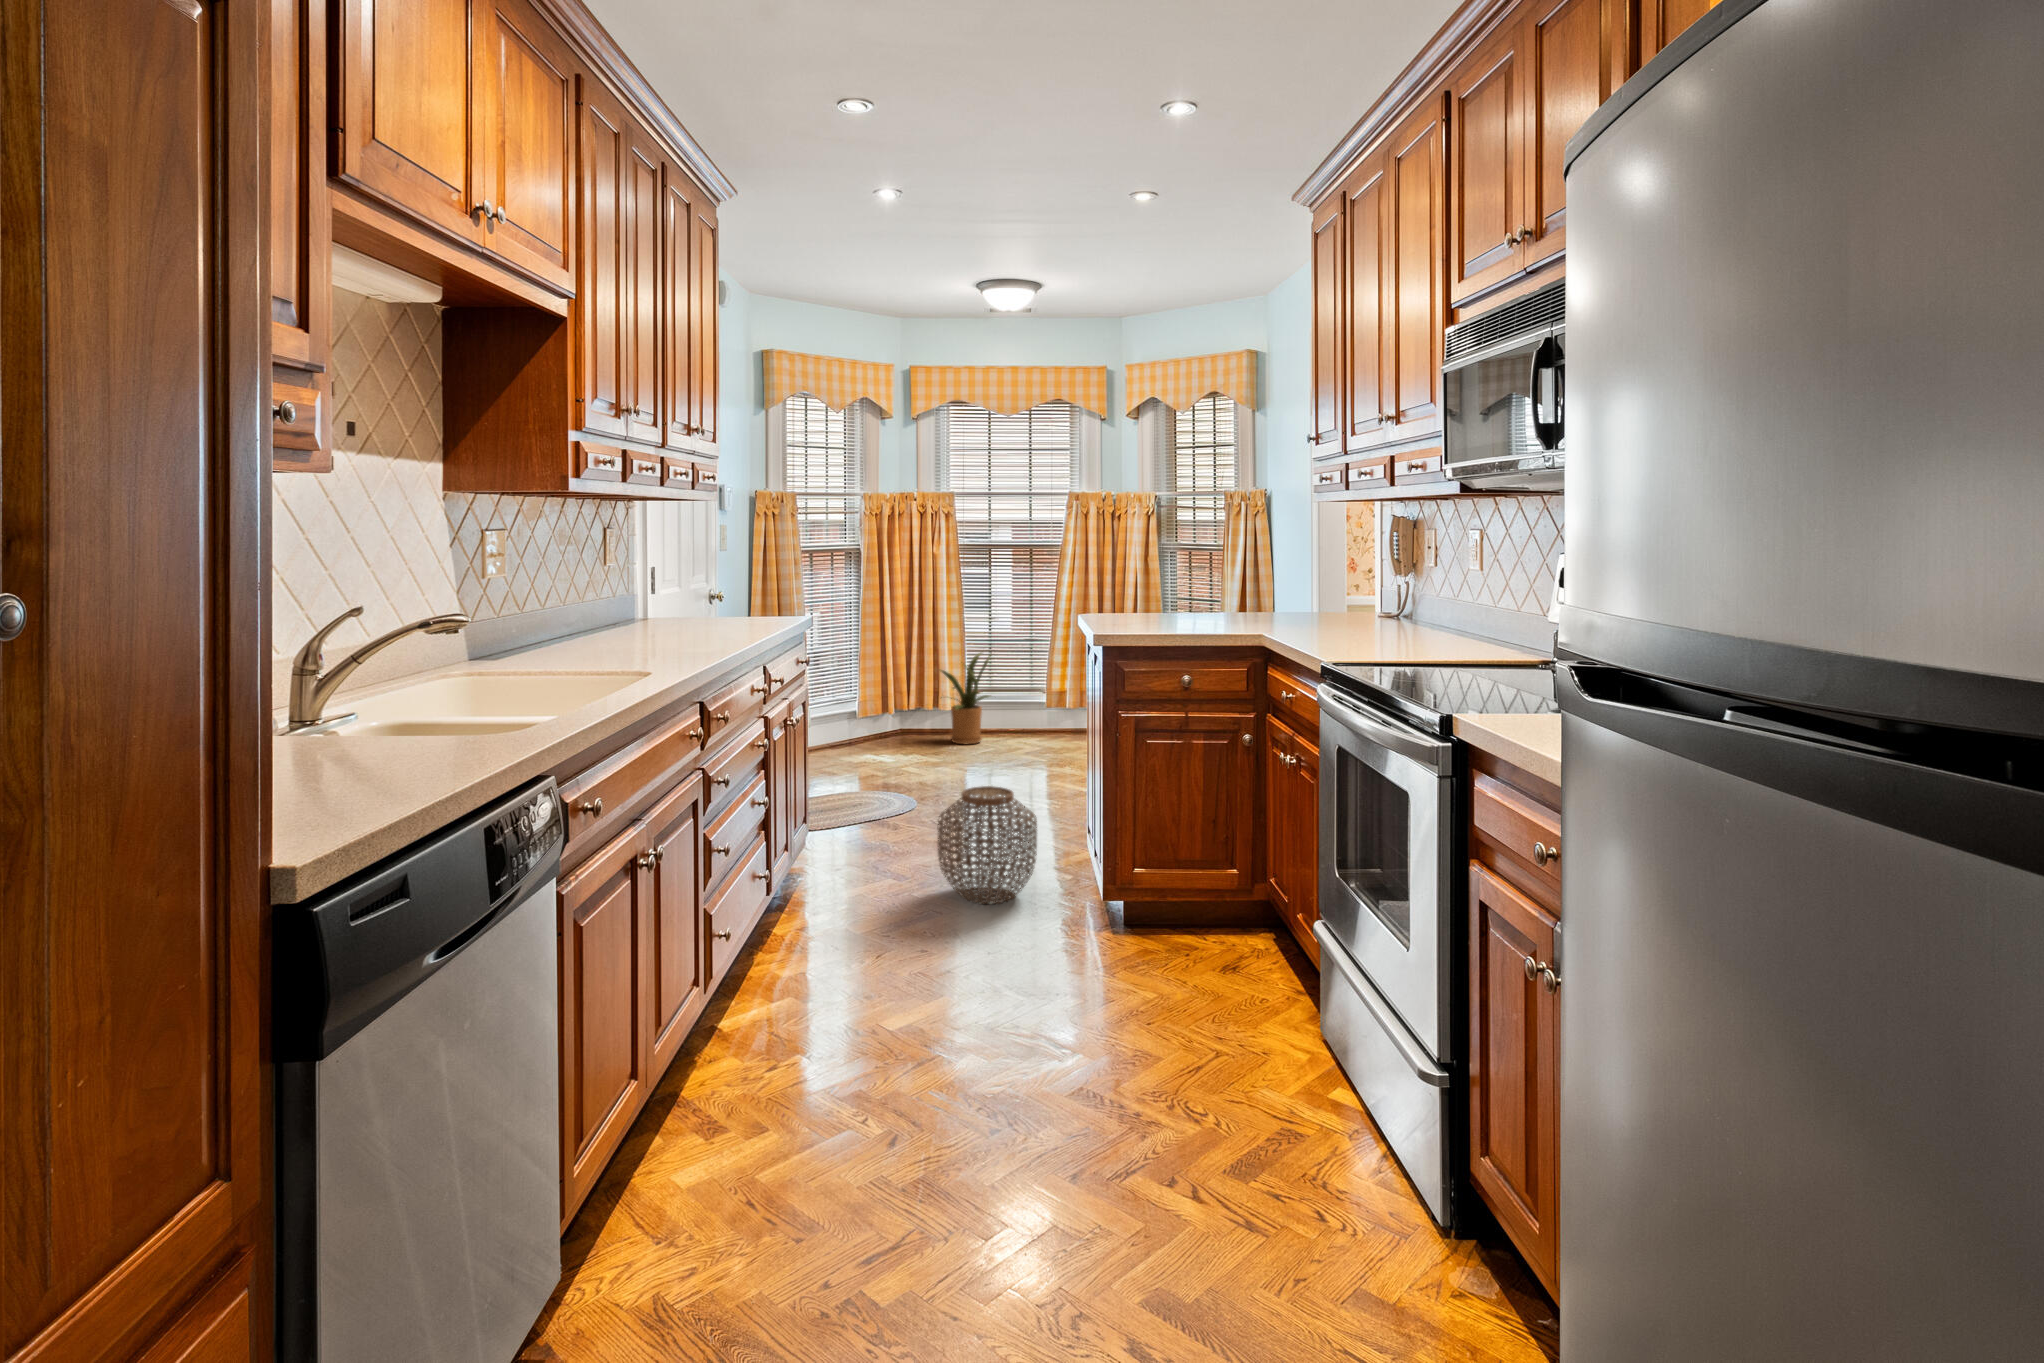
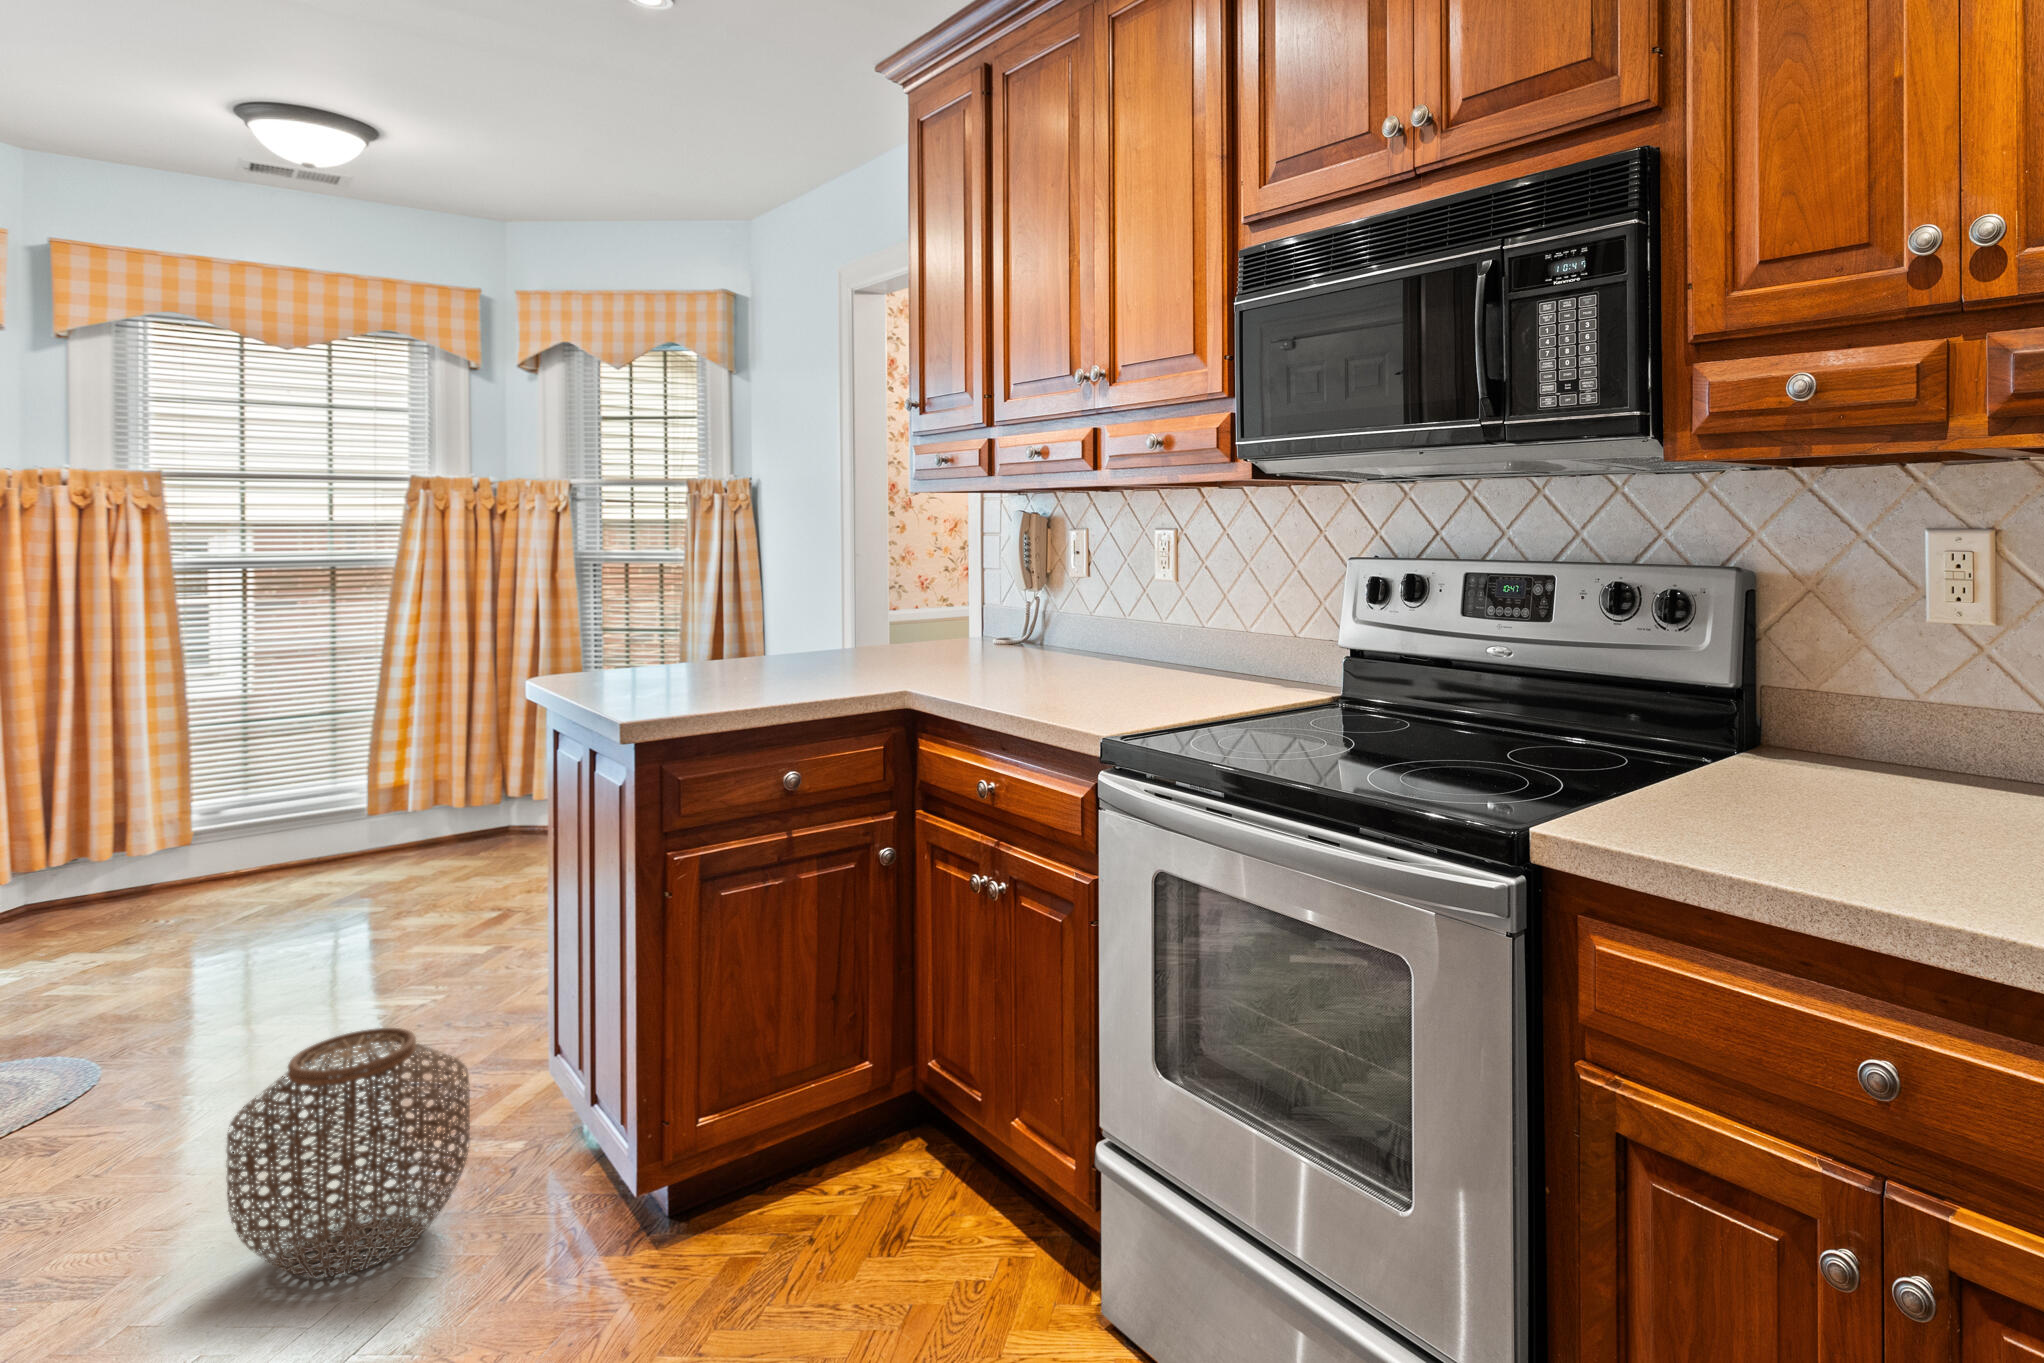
house plant: present [941,653,989,744] -> none [126,741,272,911]

